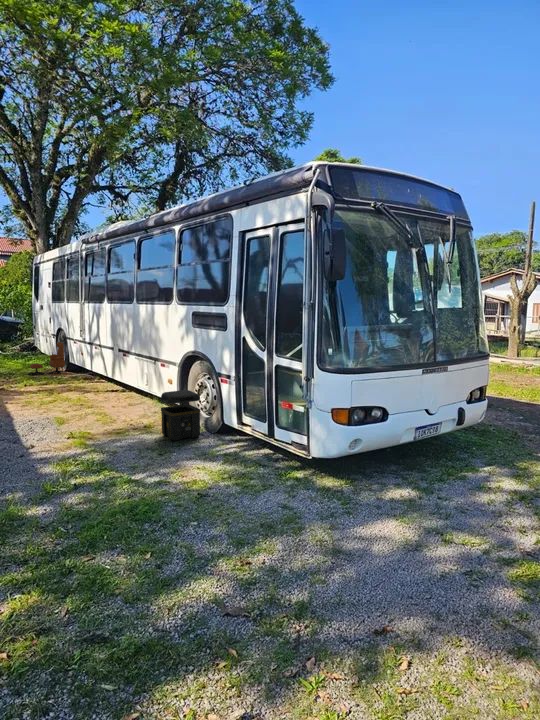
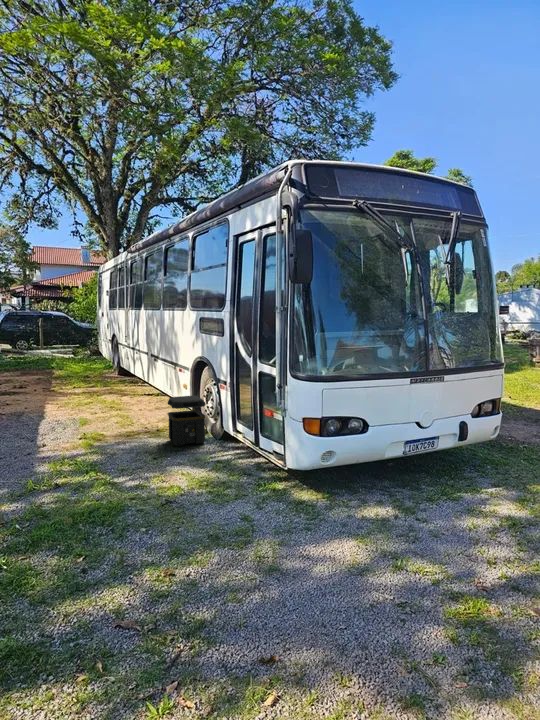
lounge chair: present [28,342,65,376] -> none [82,347,118,379]

